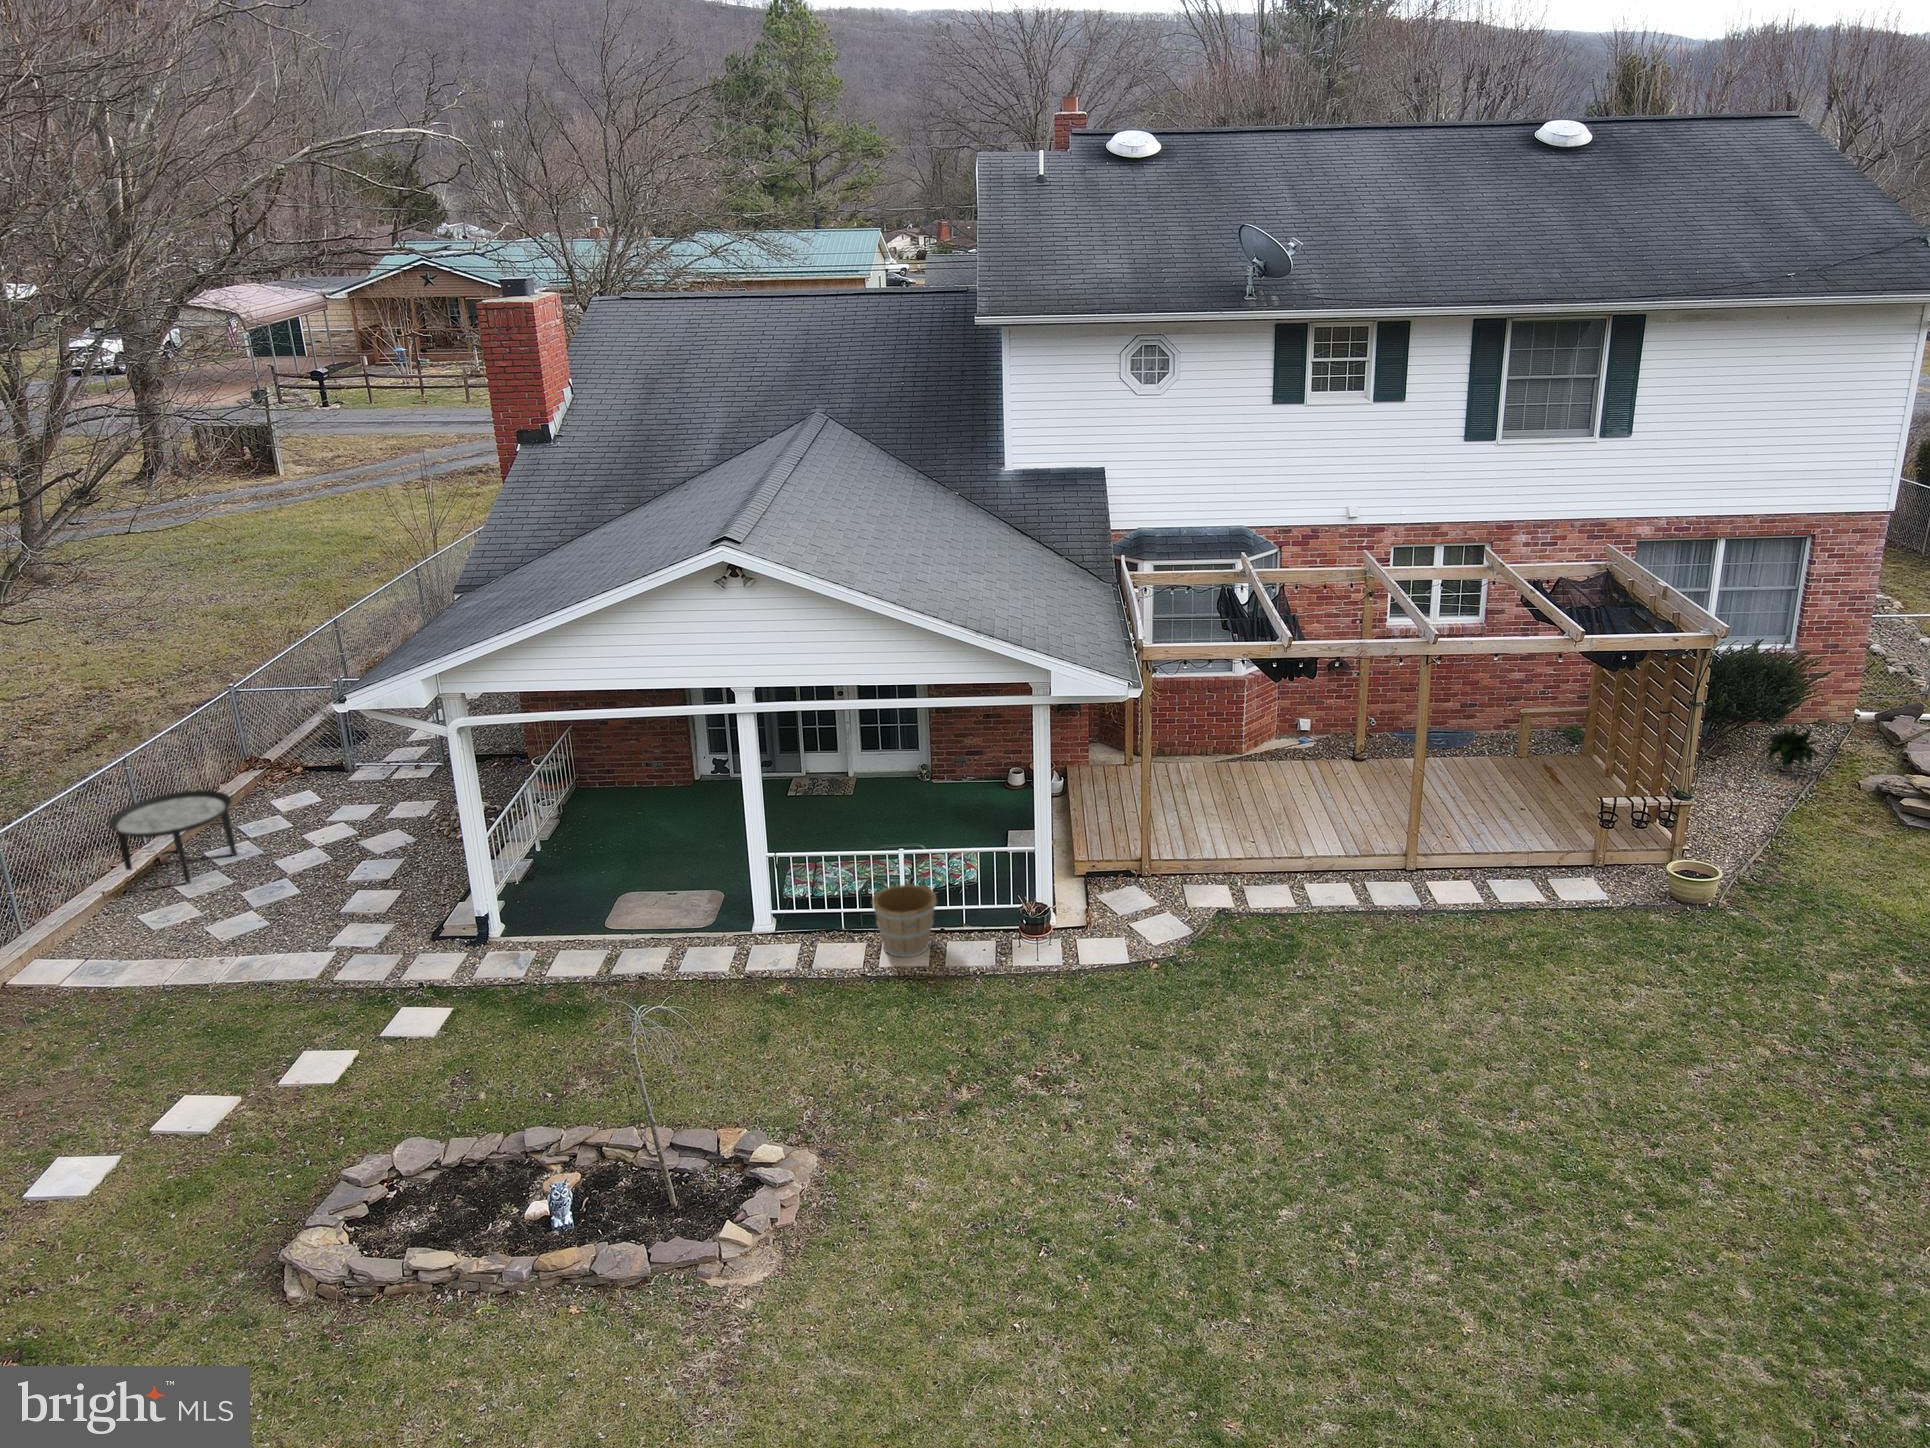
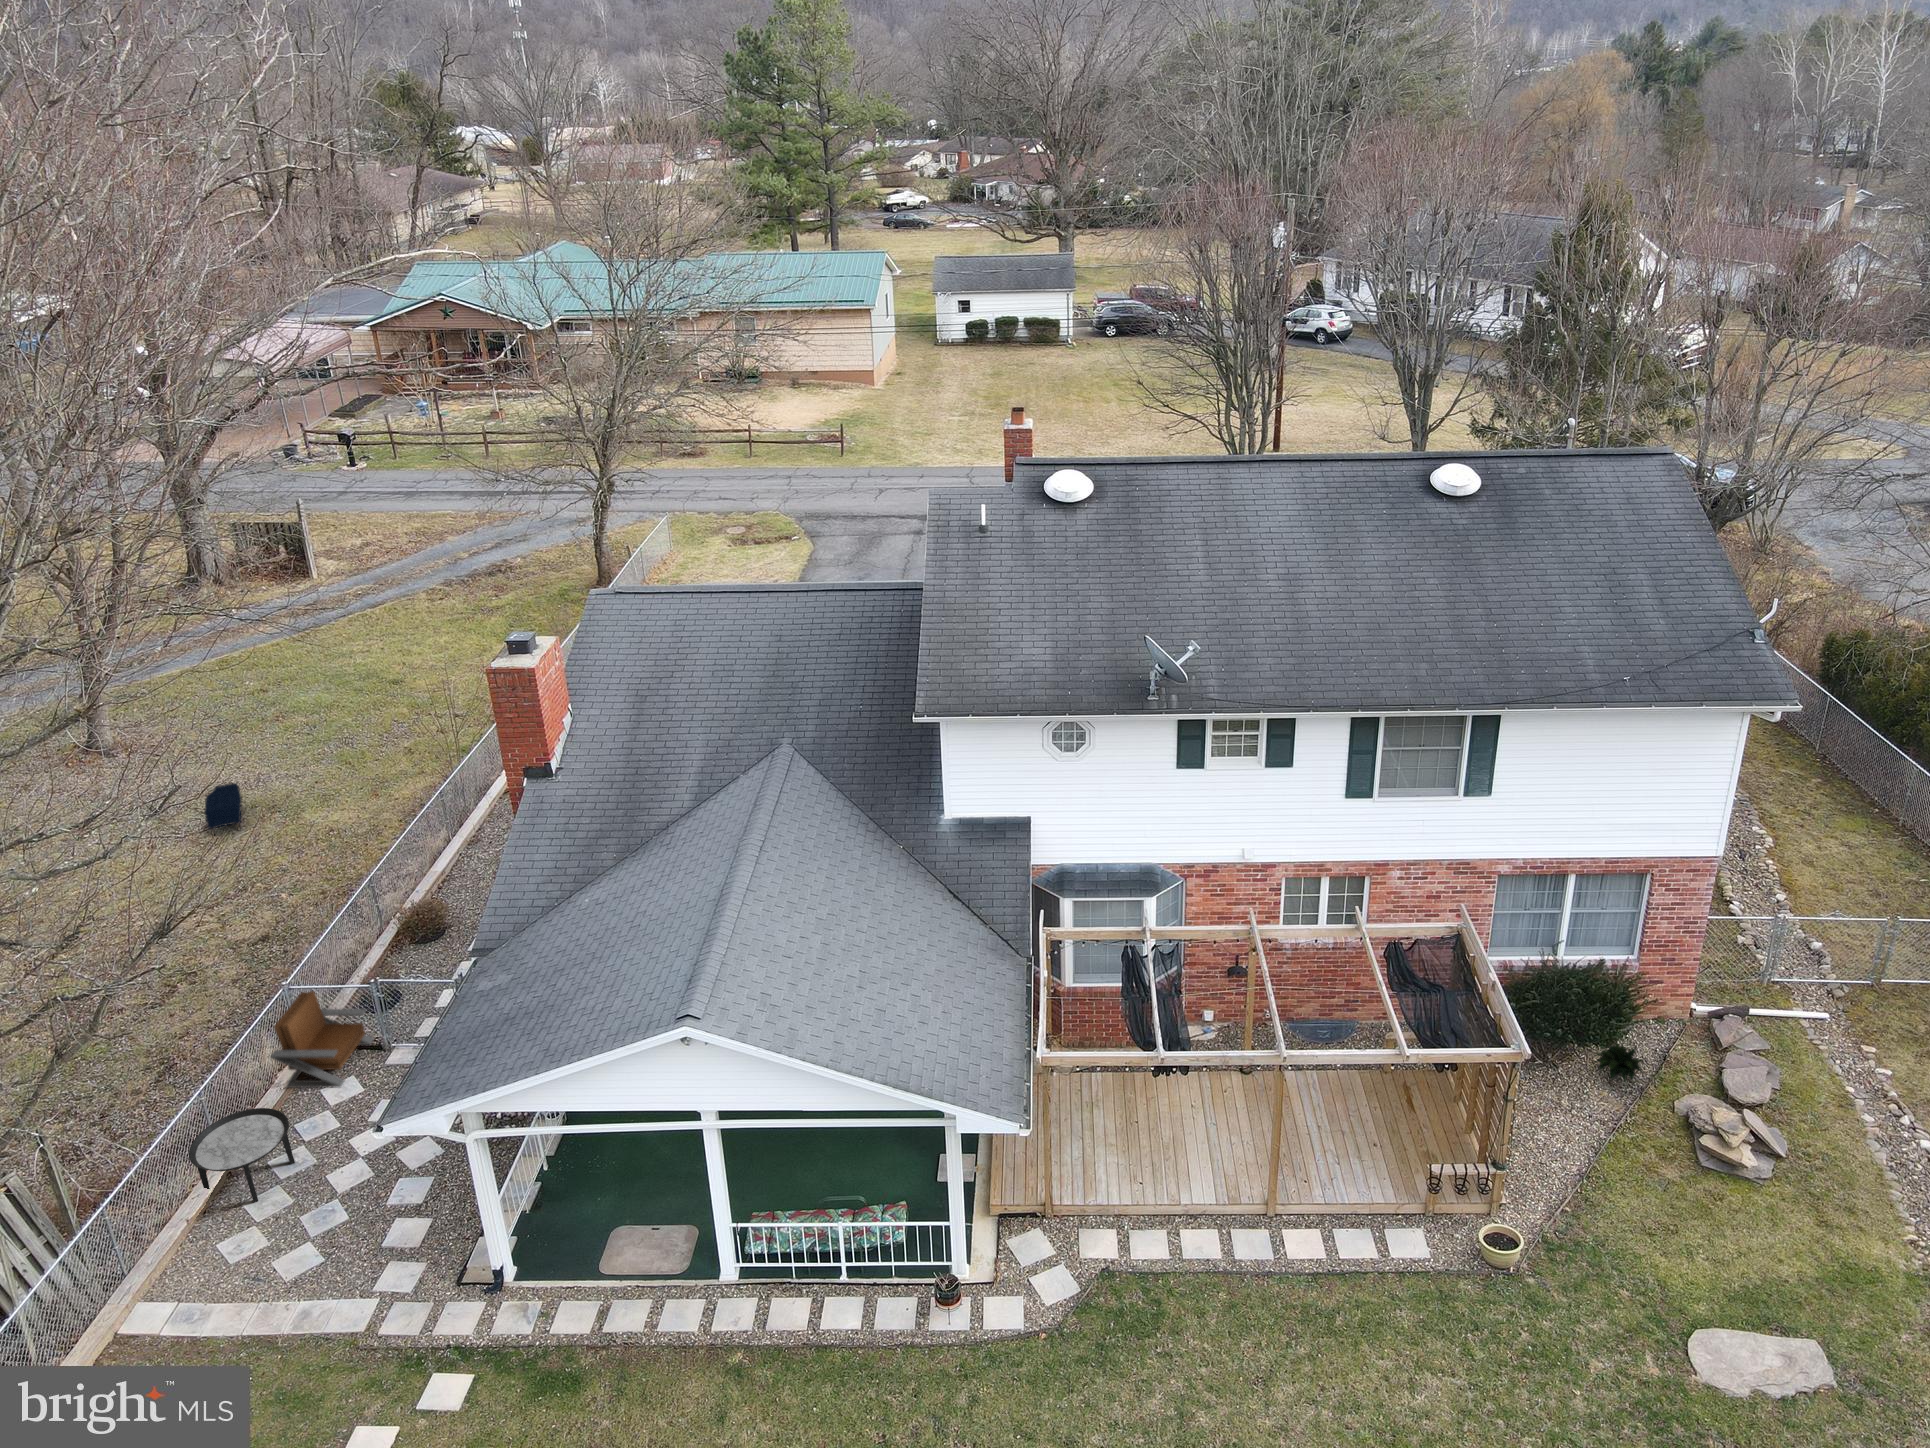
bench: none [149,587,192,635] -> present [204,783,242,835]
lounge chair: none [212,700,335,803] -> present [271,991,373,1088]
wooden bucket: present [872,884,937,958] -> none [814,1252,868,1320]

